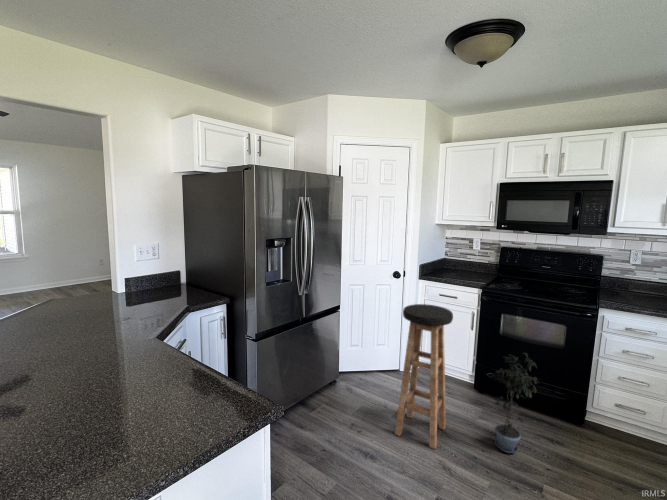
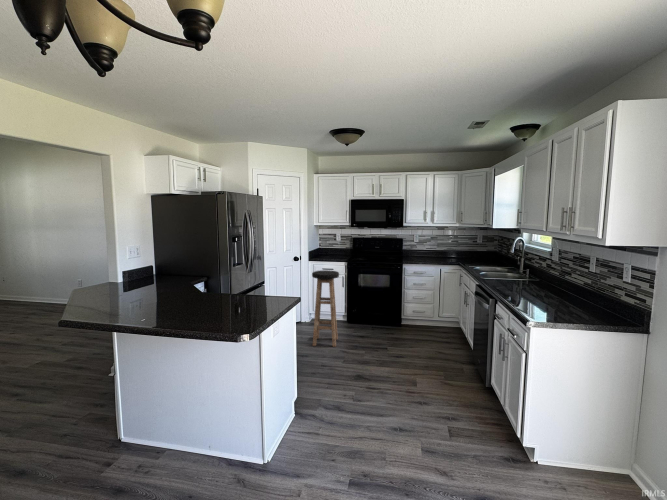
potted plant: present [493,353,539,453] -> none [358,288,382,341]

